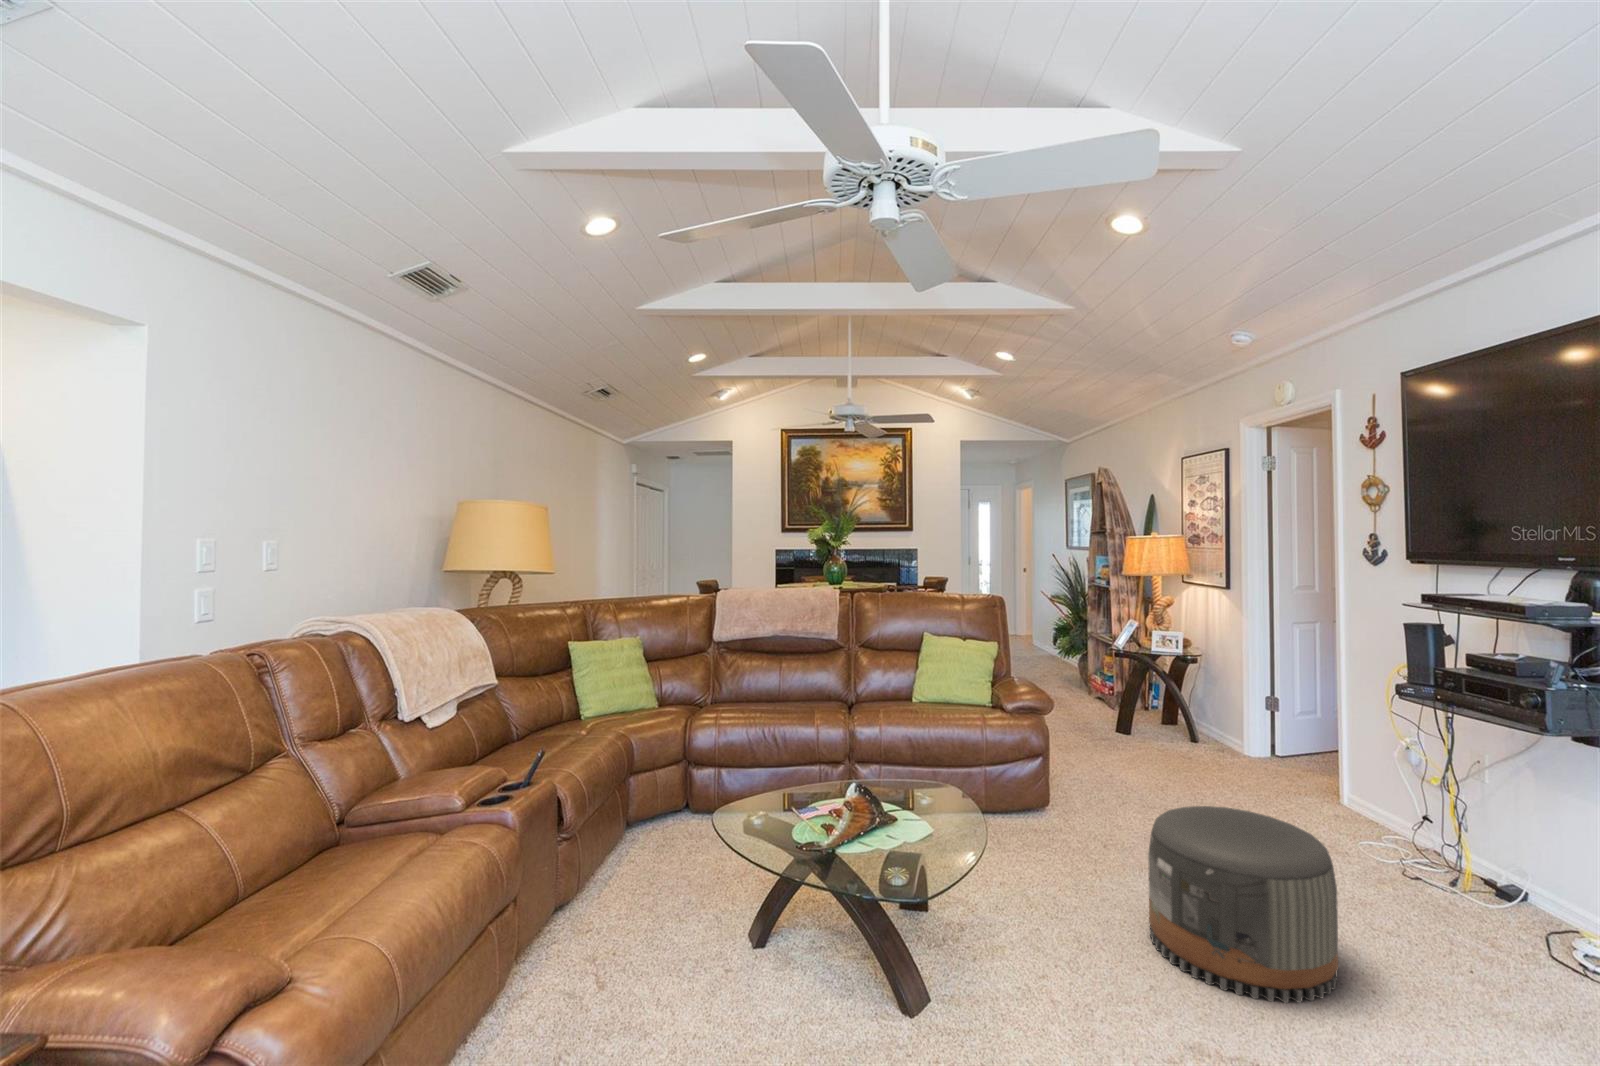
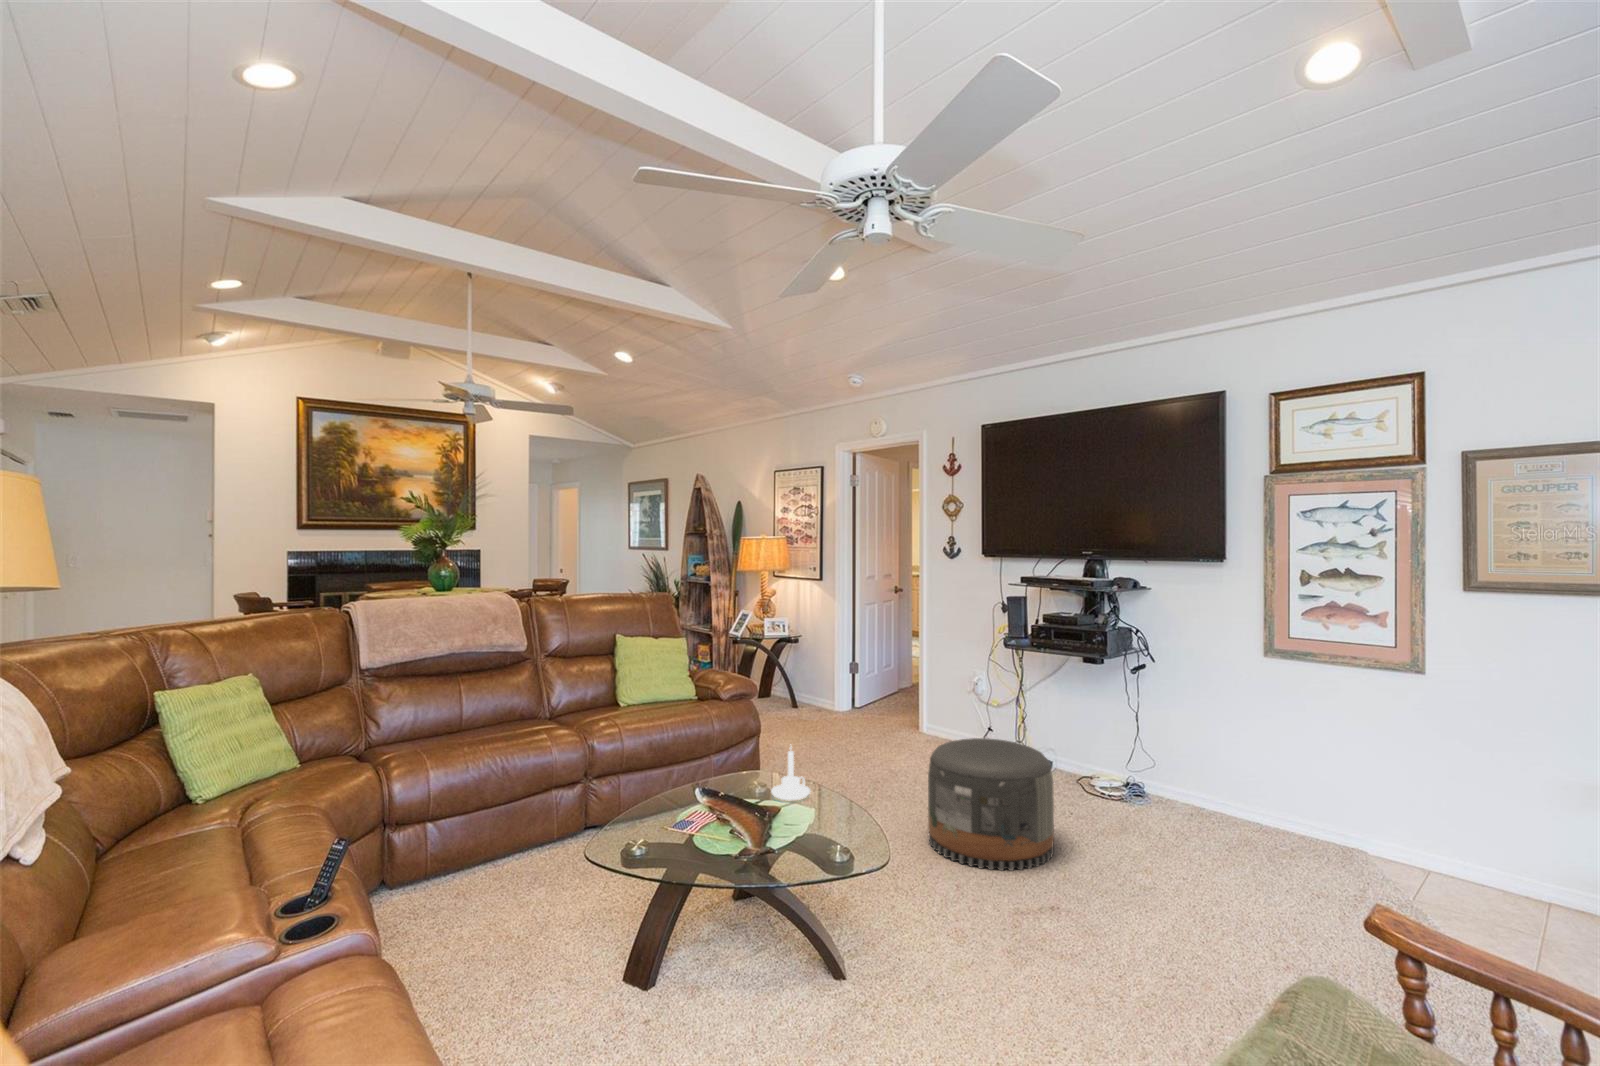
candle holder: none [909,758,949,816] -> present [771,747,810,800]

